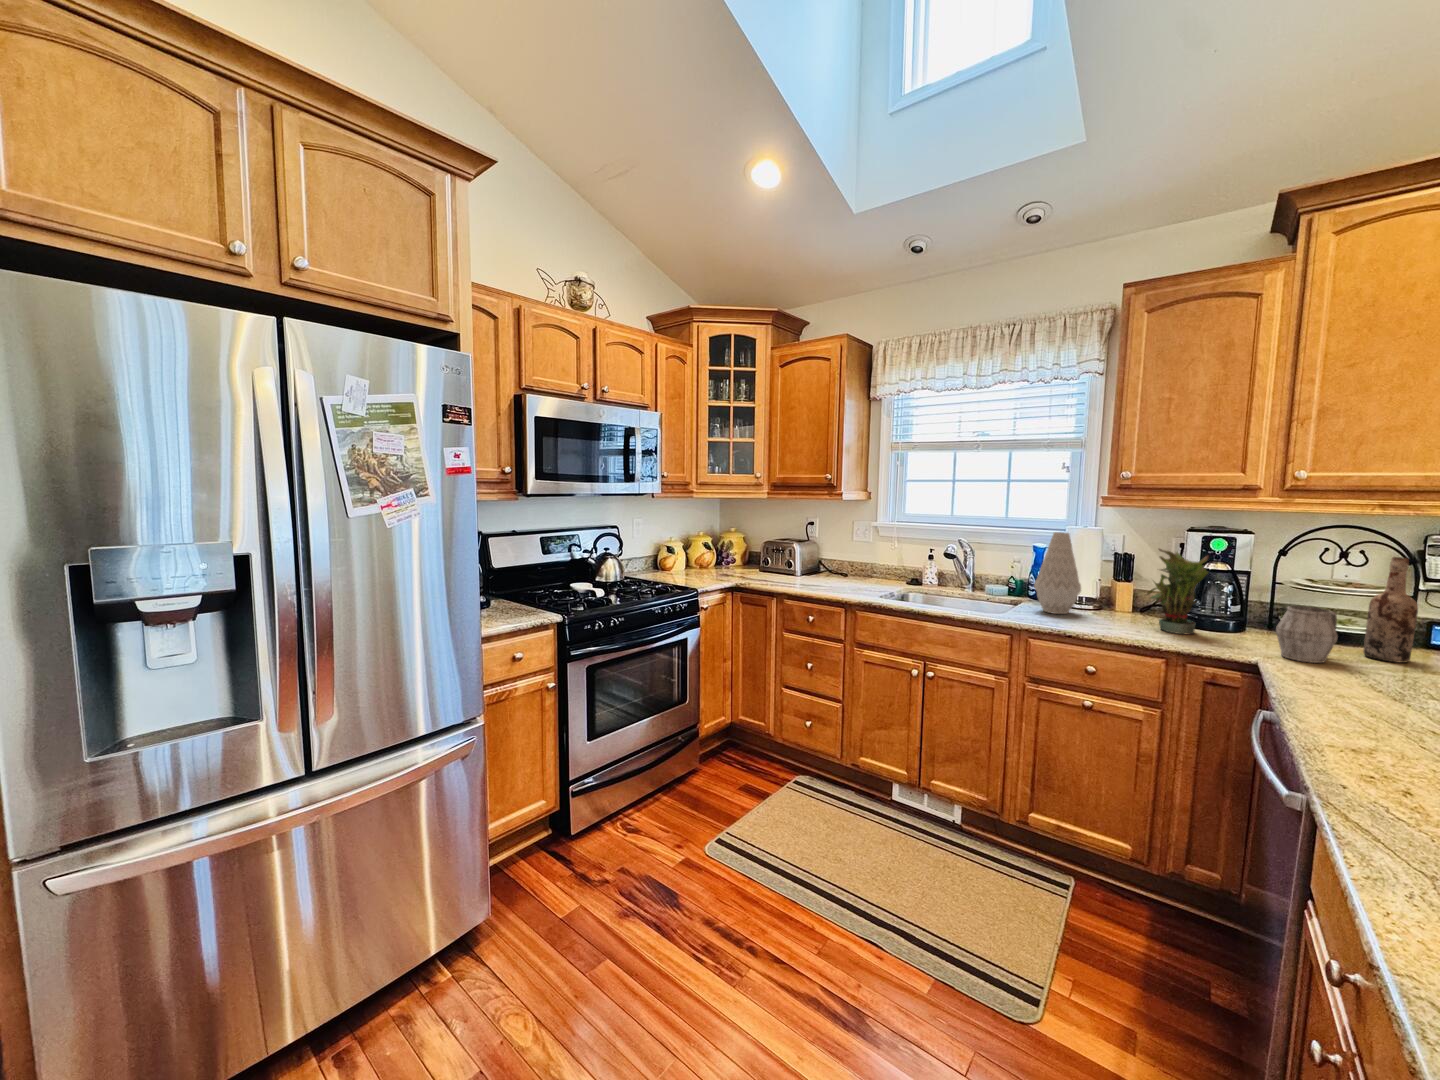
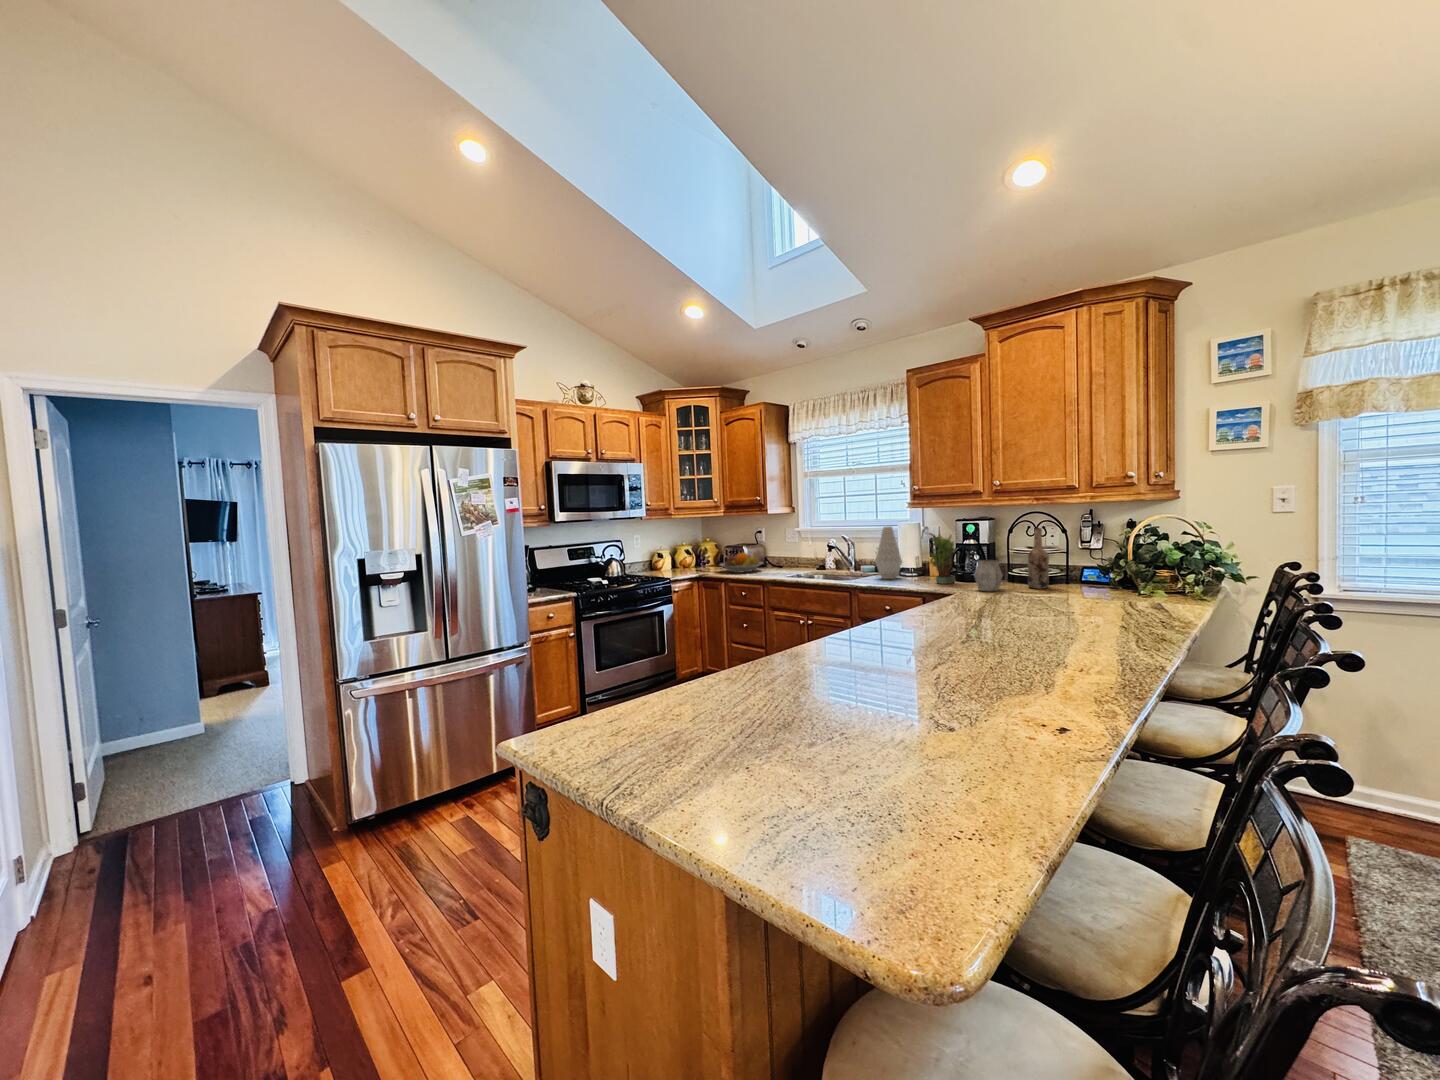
fruit bowl: none [763,554,828,583] -> present [720,553,763,573]

